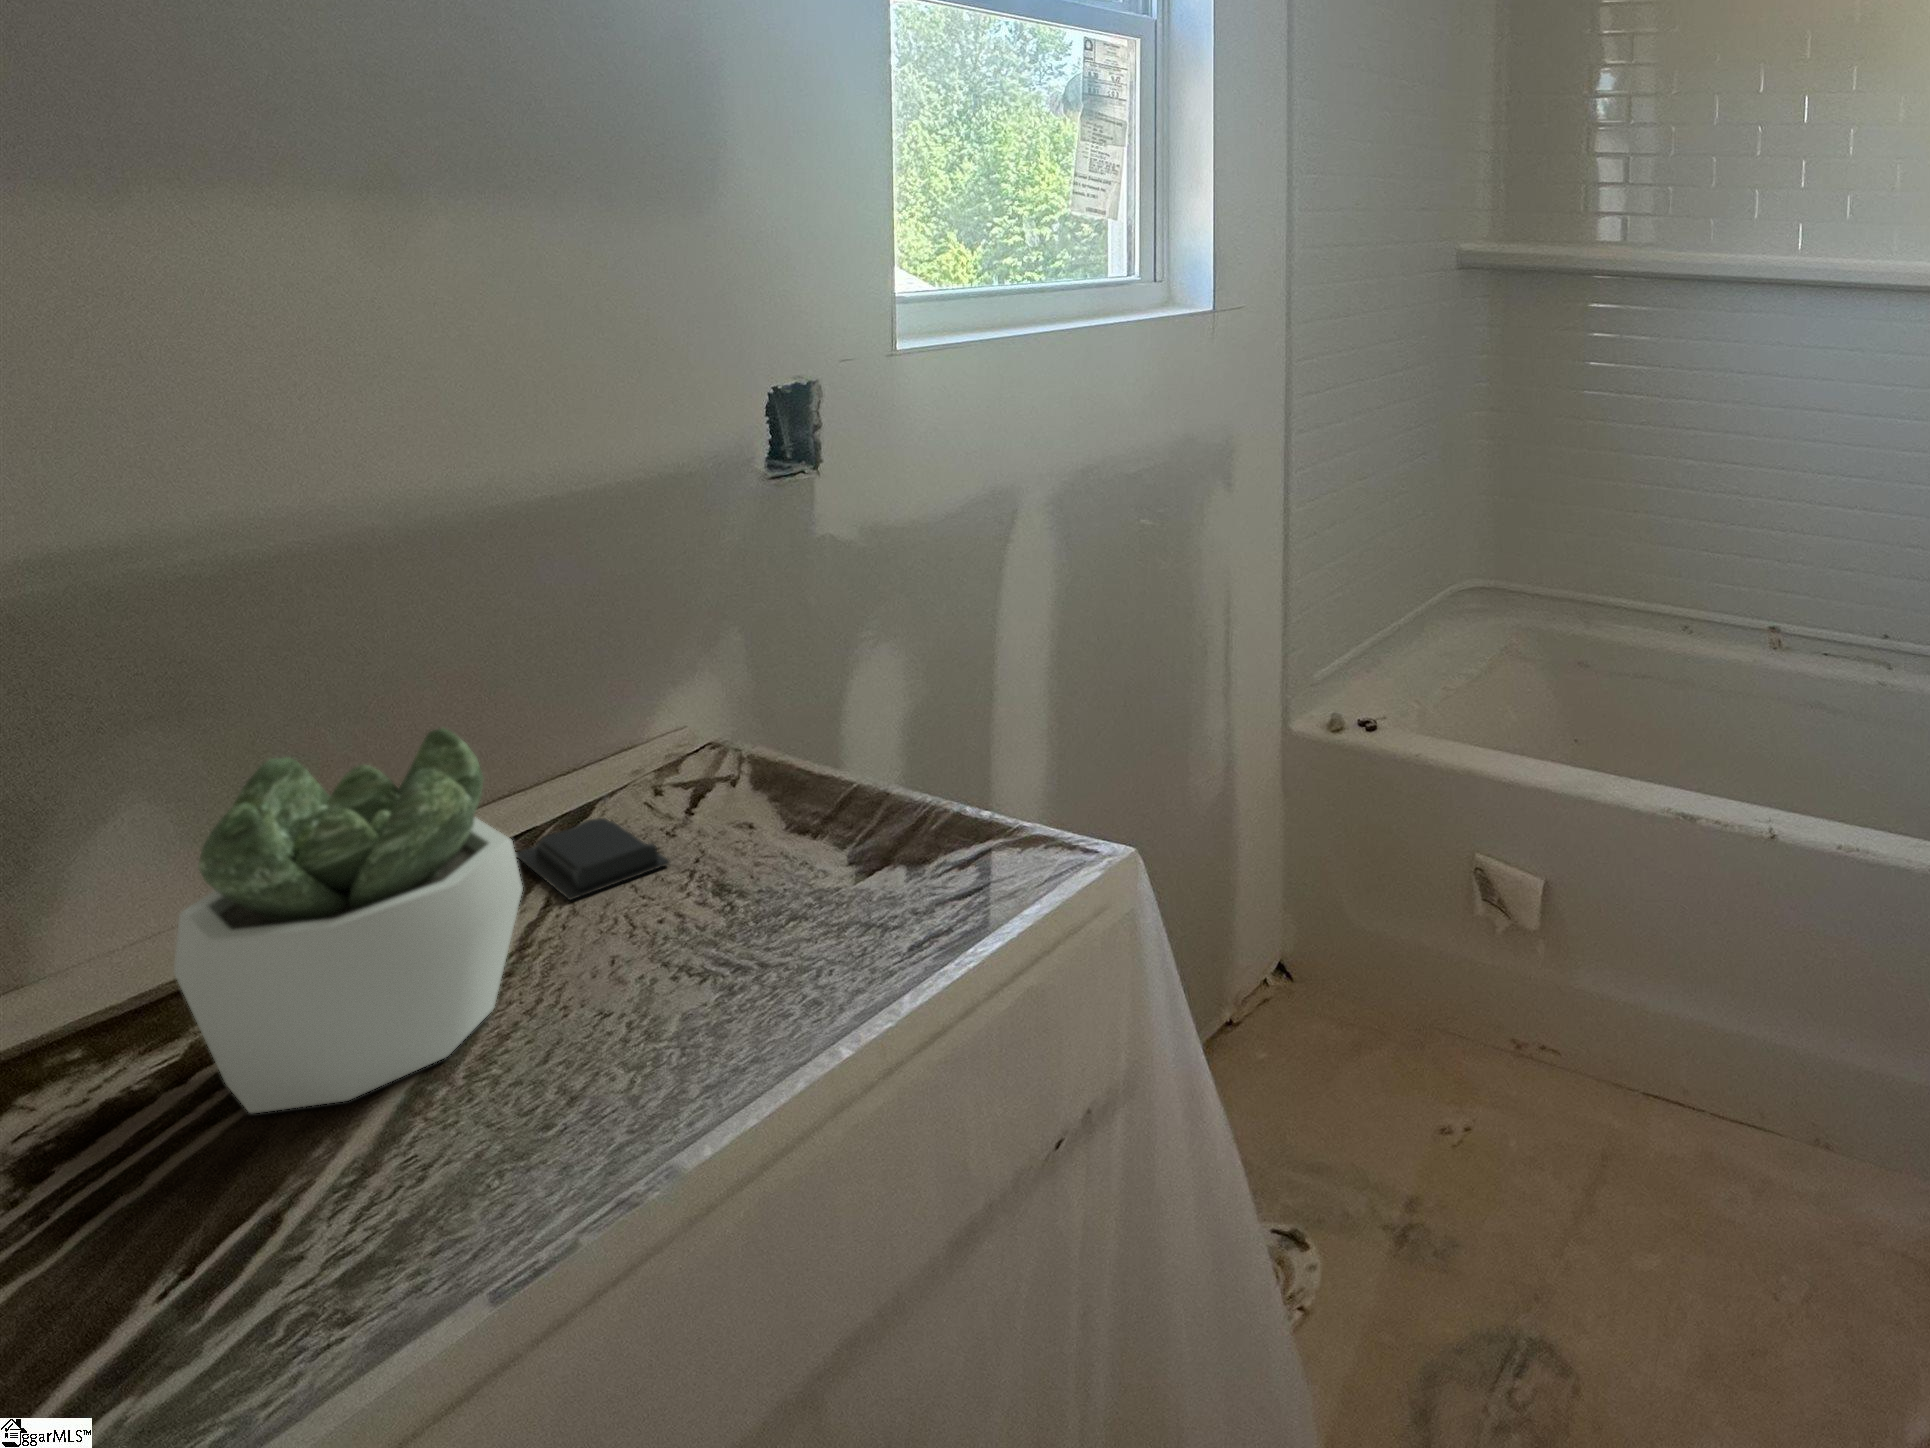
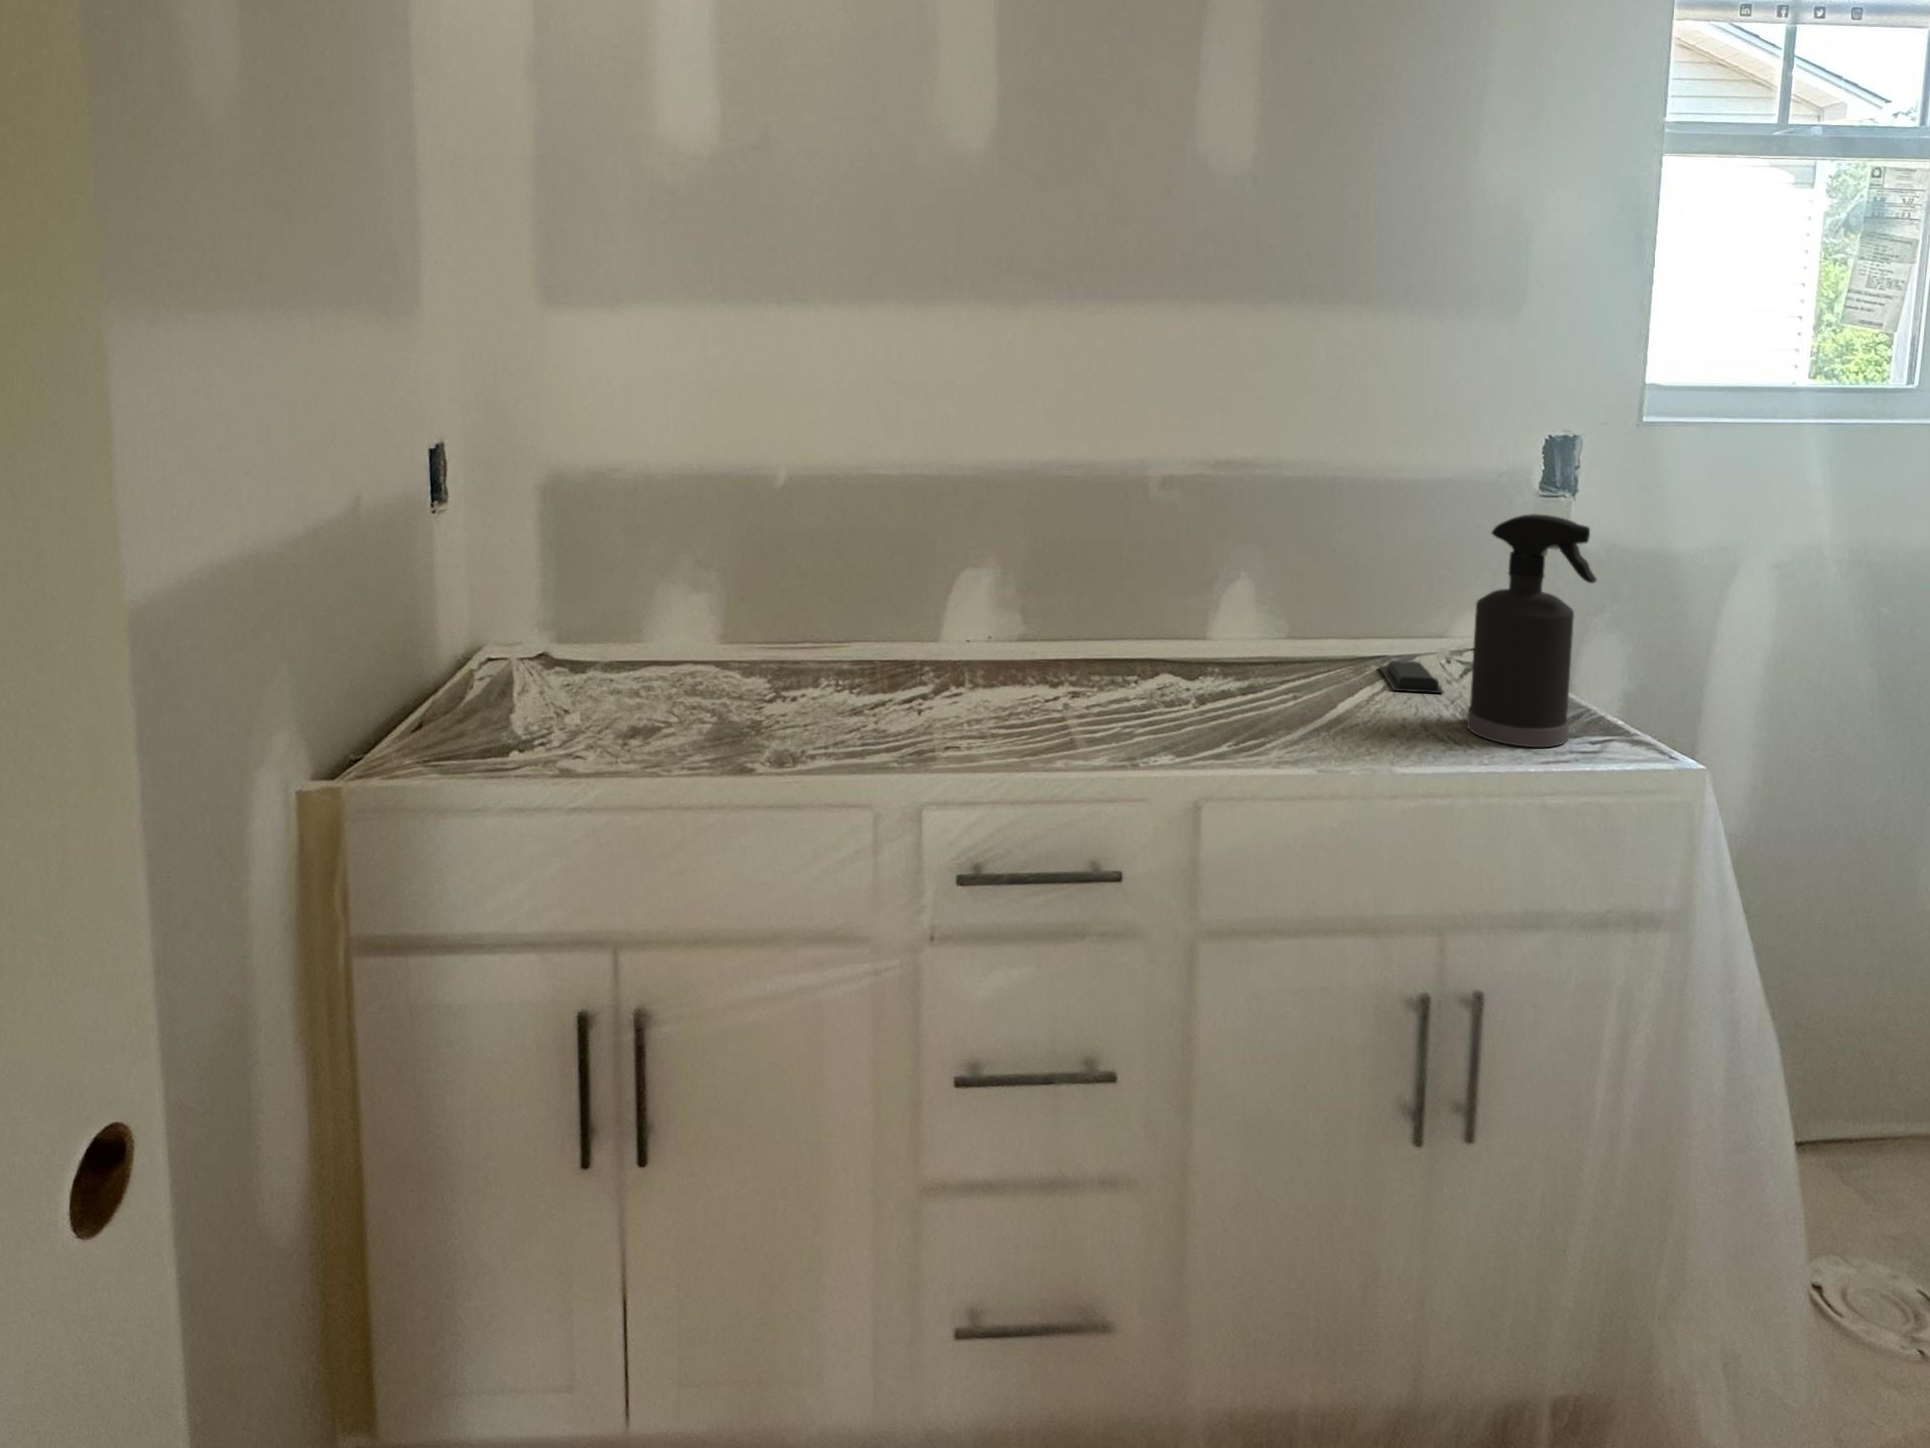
spray bottle: none [739,524,940,935] -> present [1467,514,1597,747]
succulent plant: present [174,728,523,1113] -> none [1246,568,1367,721]

